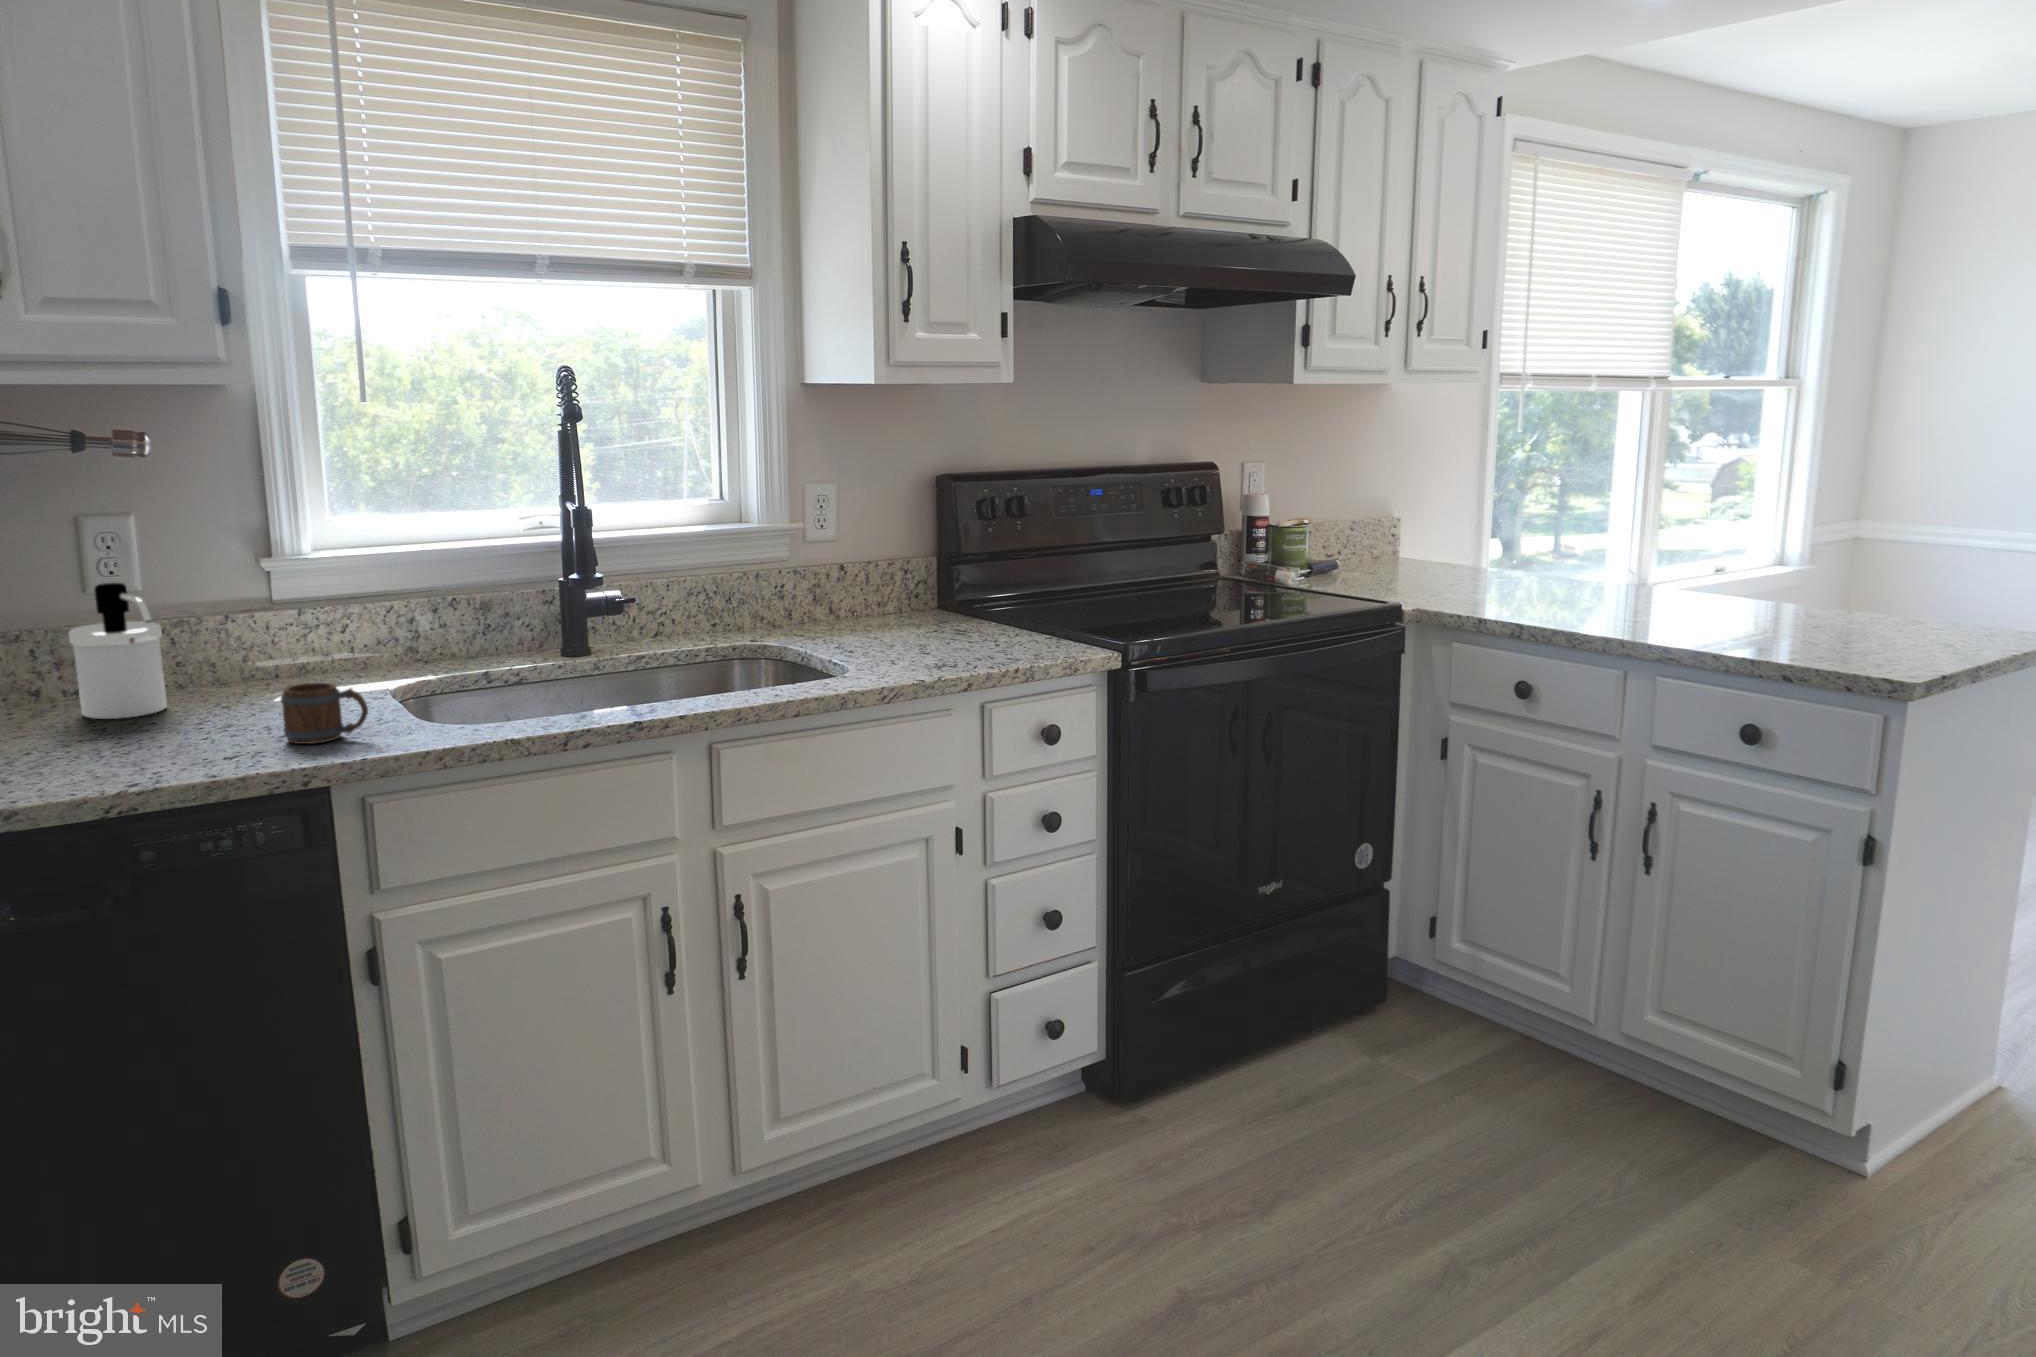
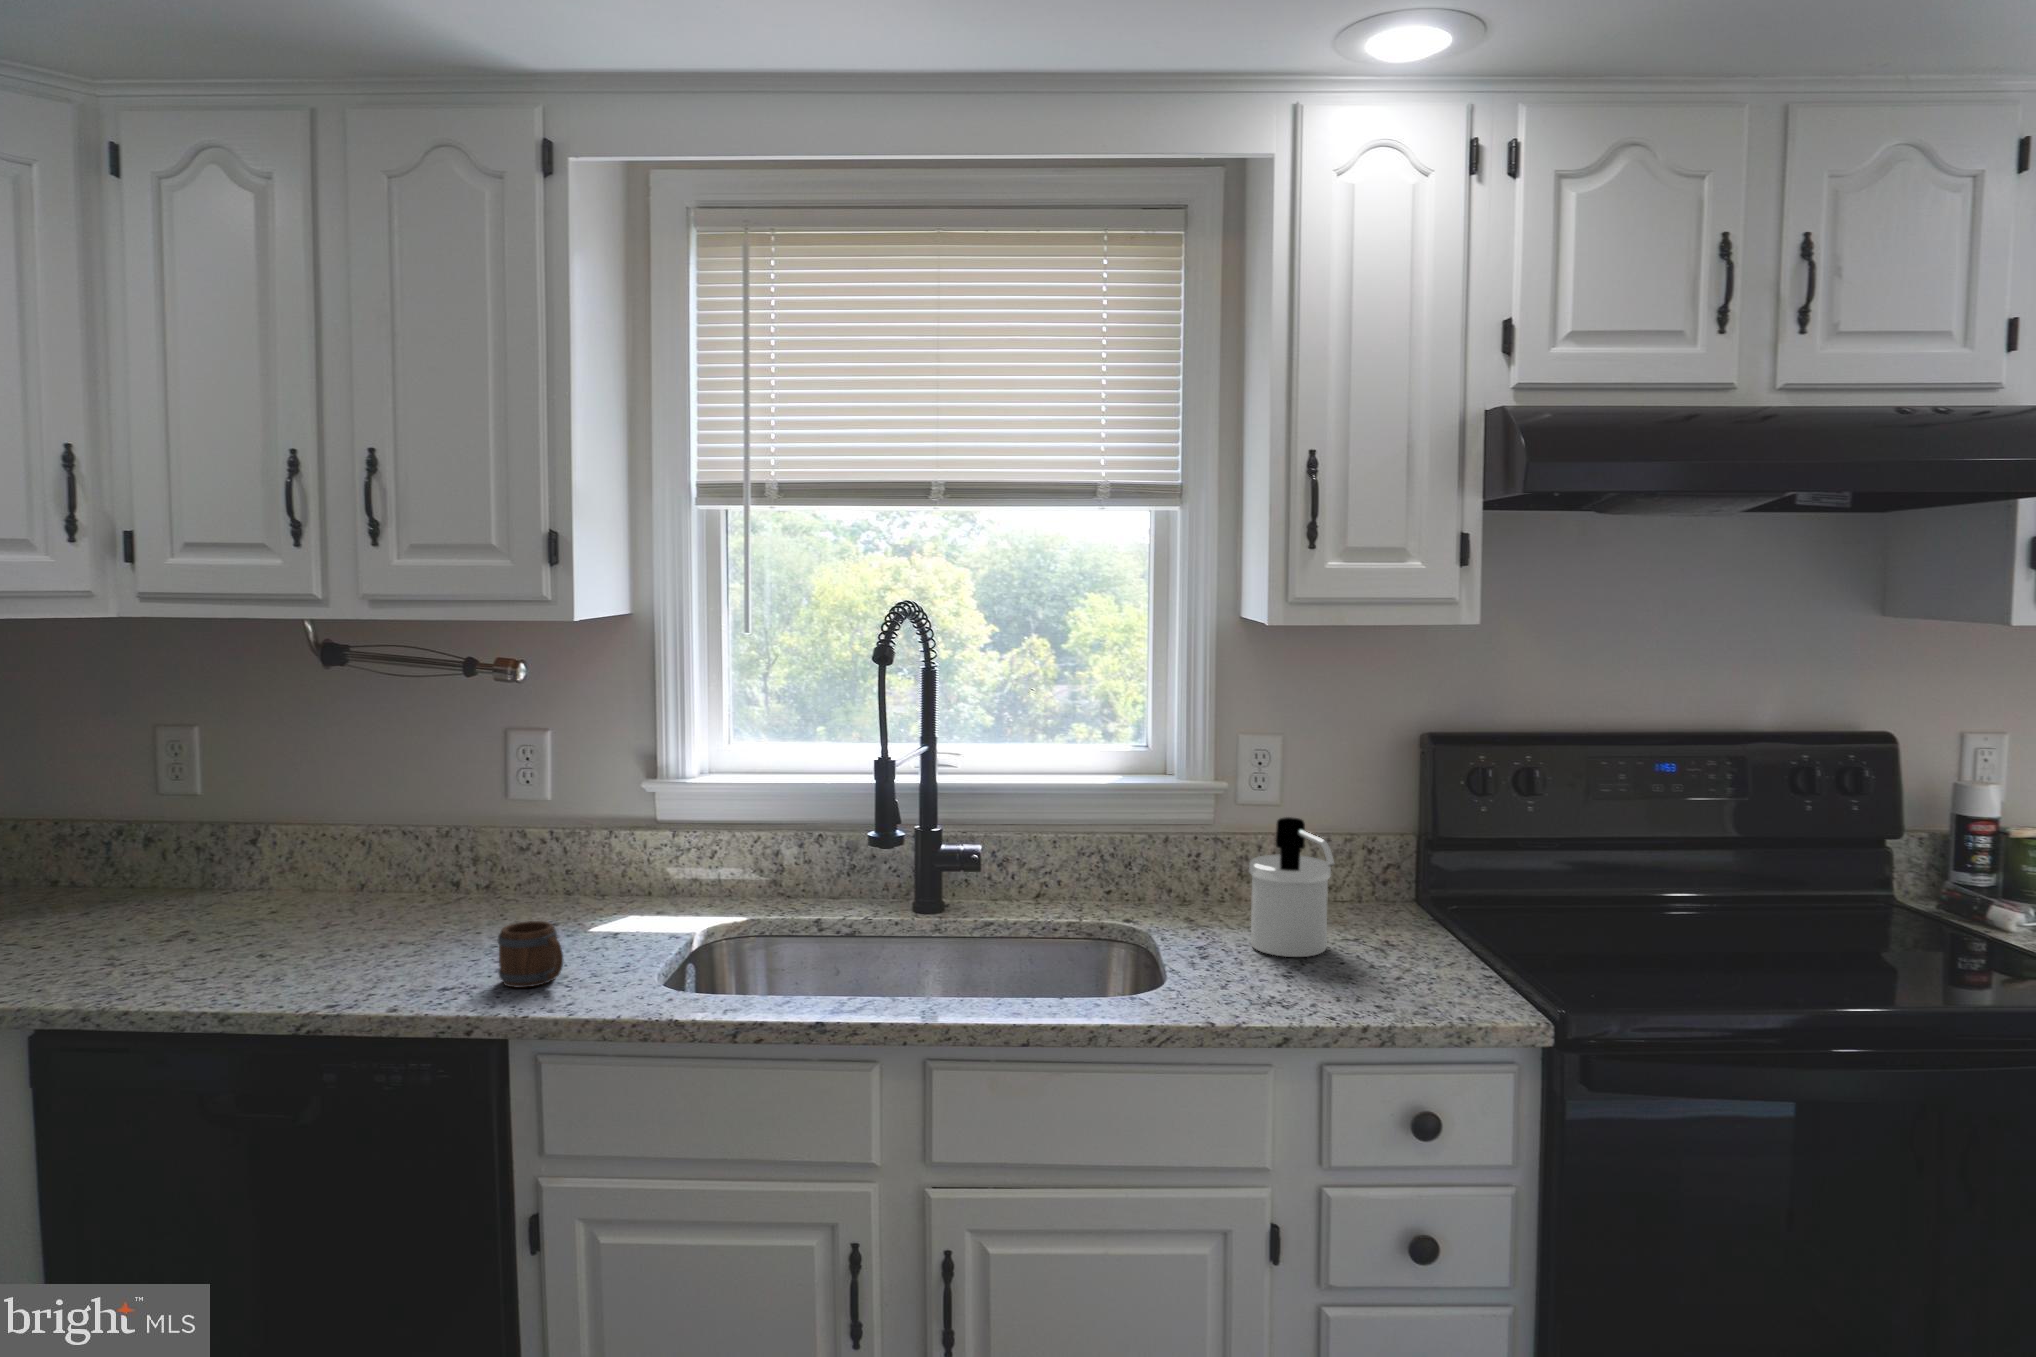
soap dispenser: present [69,583,167,719] -> present [1249,817,1334,957]

